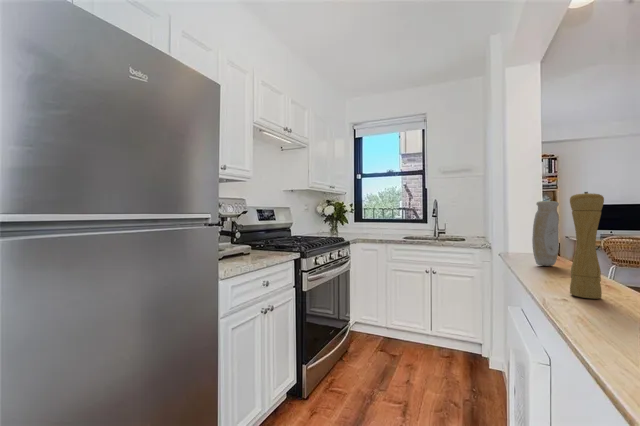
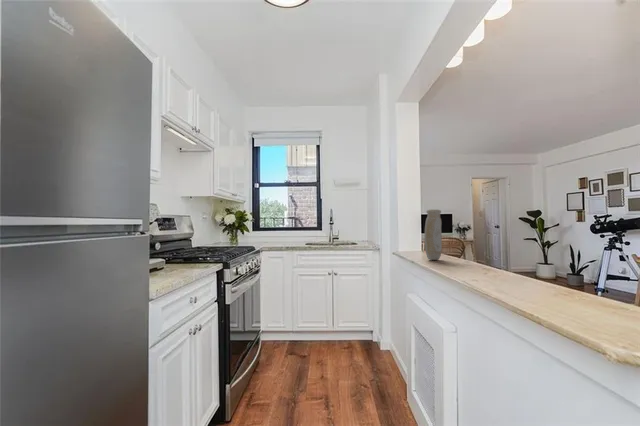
pepper mill: present [570,192,604,299] -> none [466,204,487,280]

